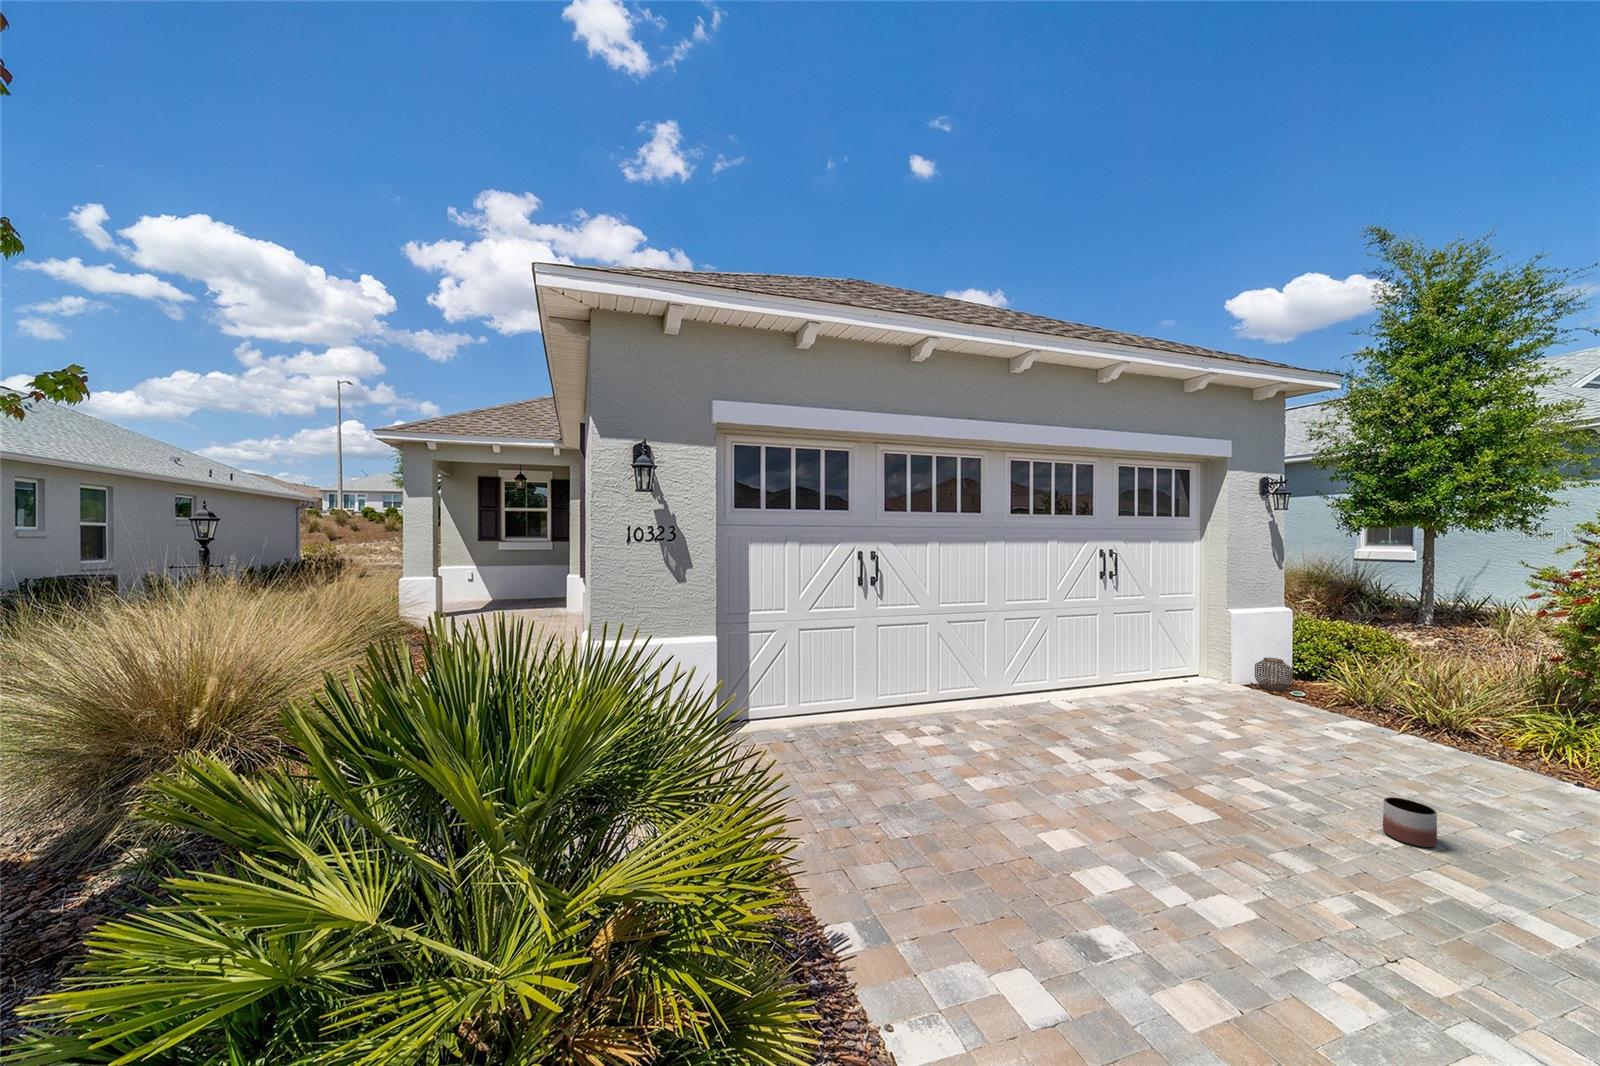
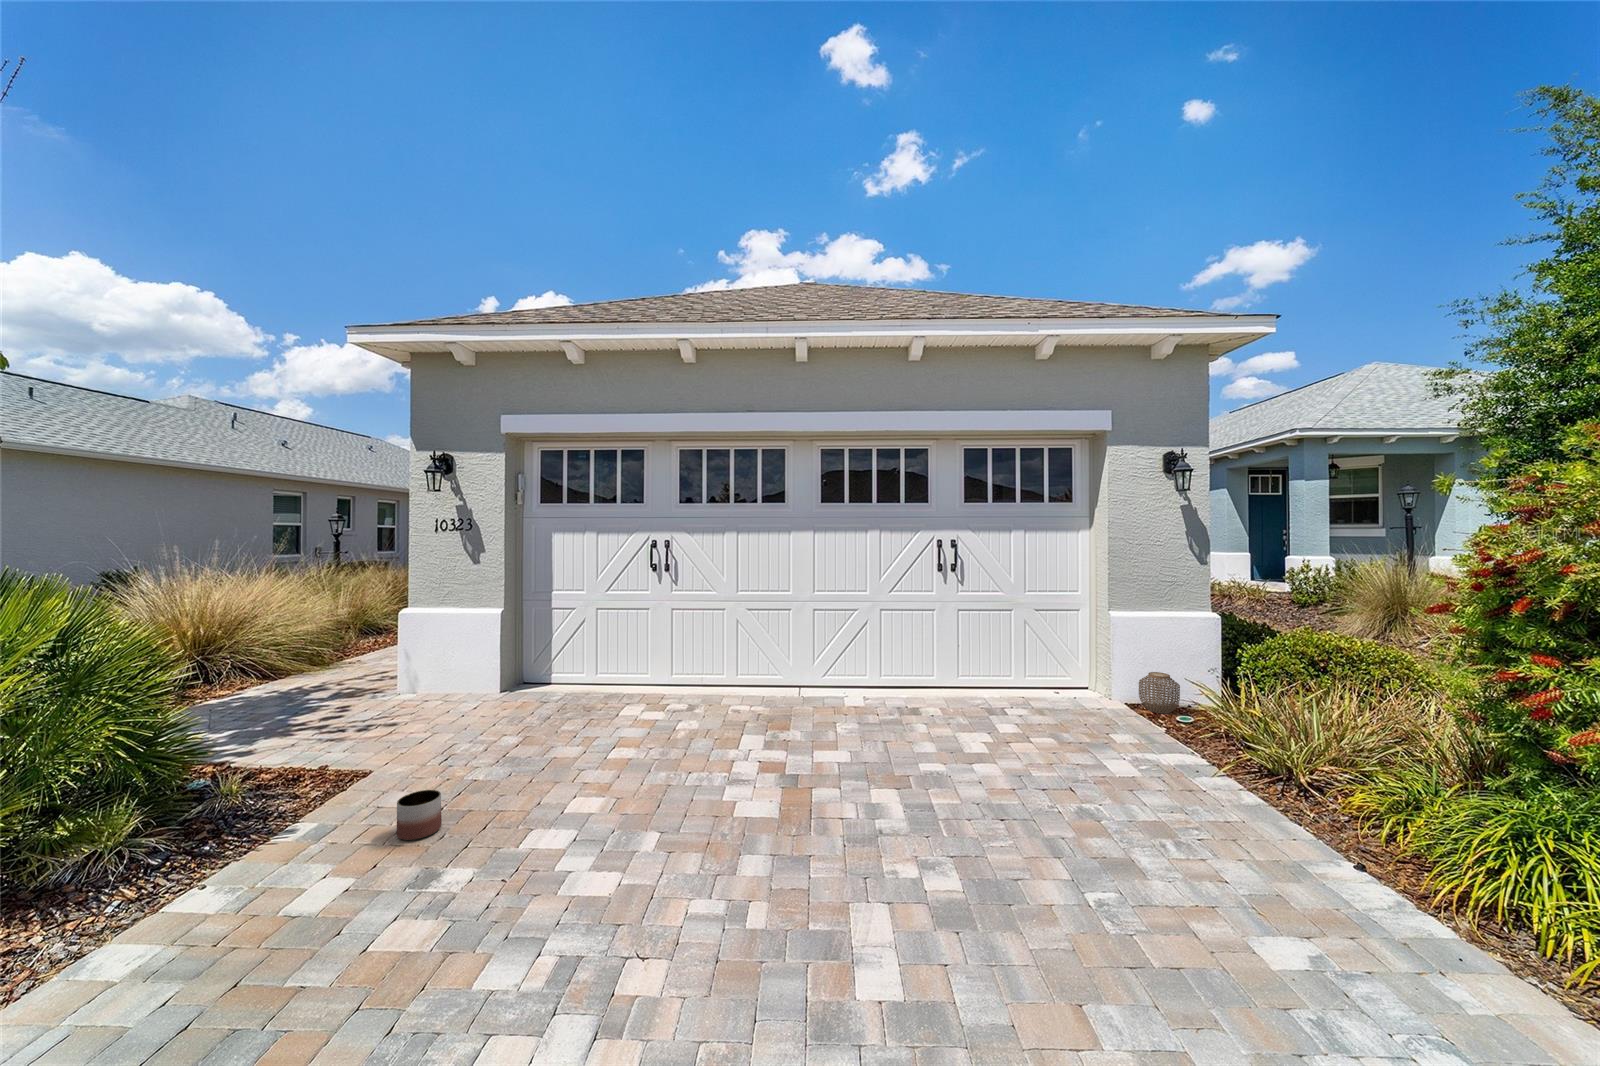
planter: present [1383,797,1437,847] -> present [397,790,442,840]

